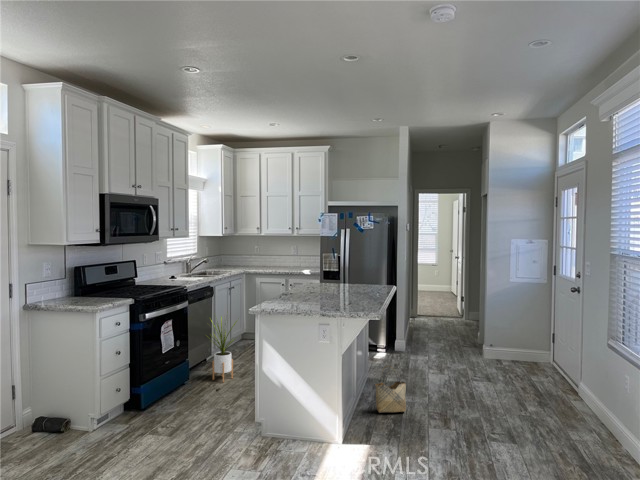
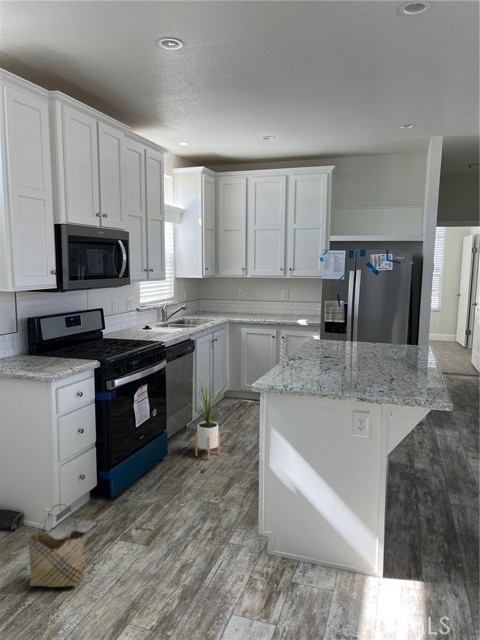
woven basket: present [375,376,406,412] -> present [27,504,85,587]

